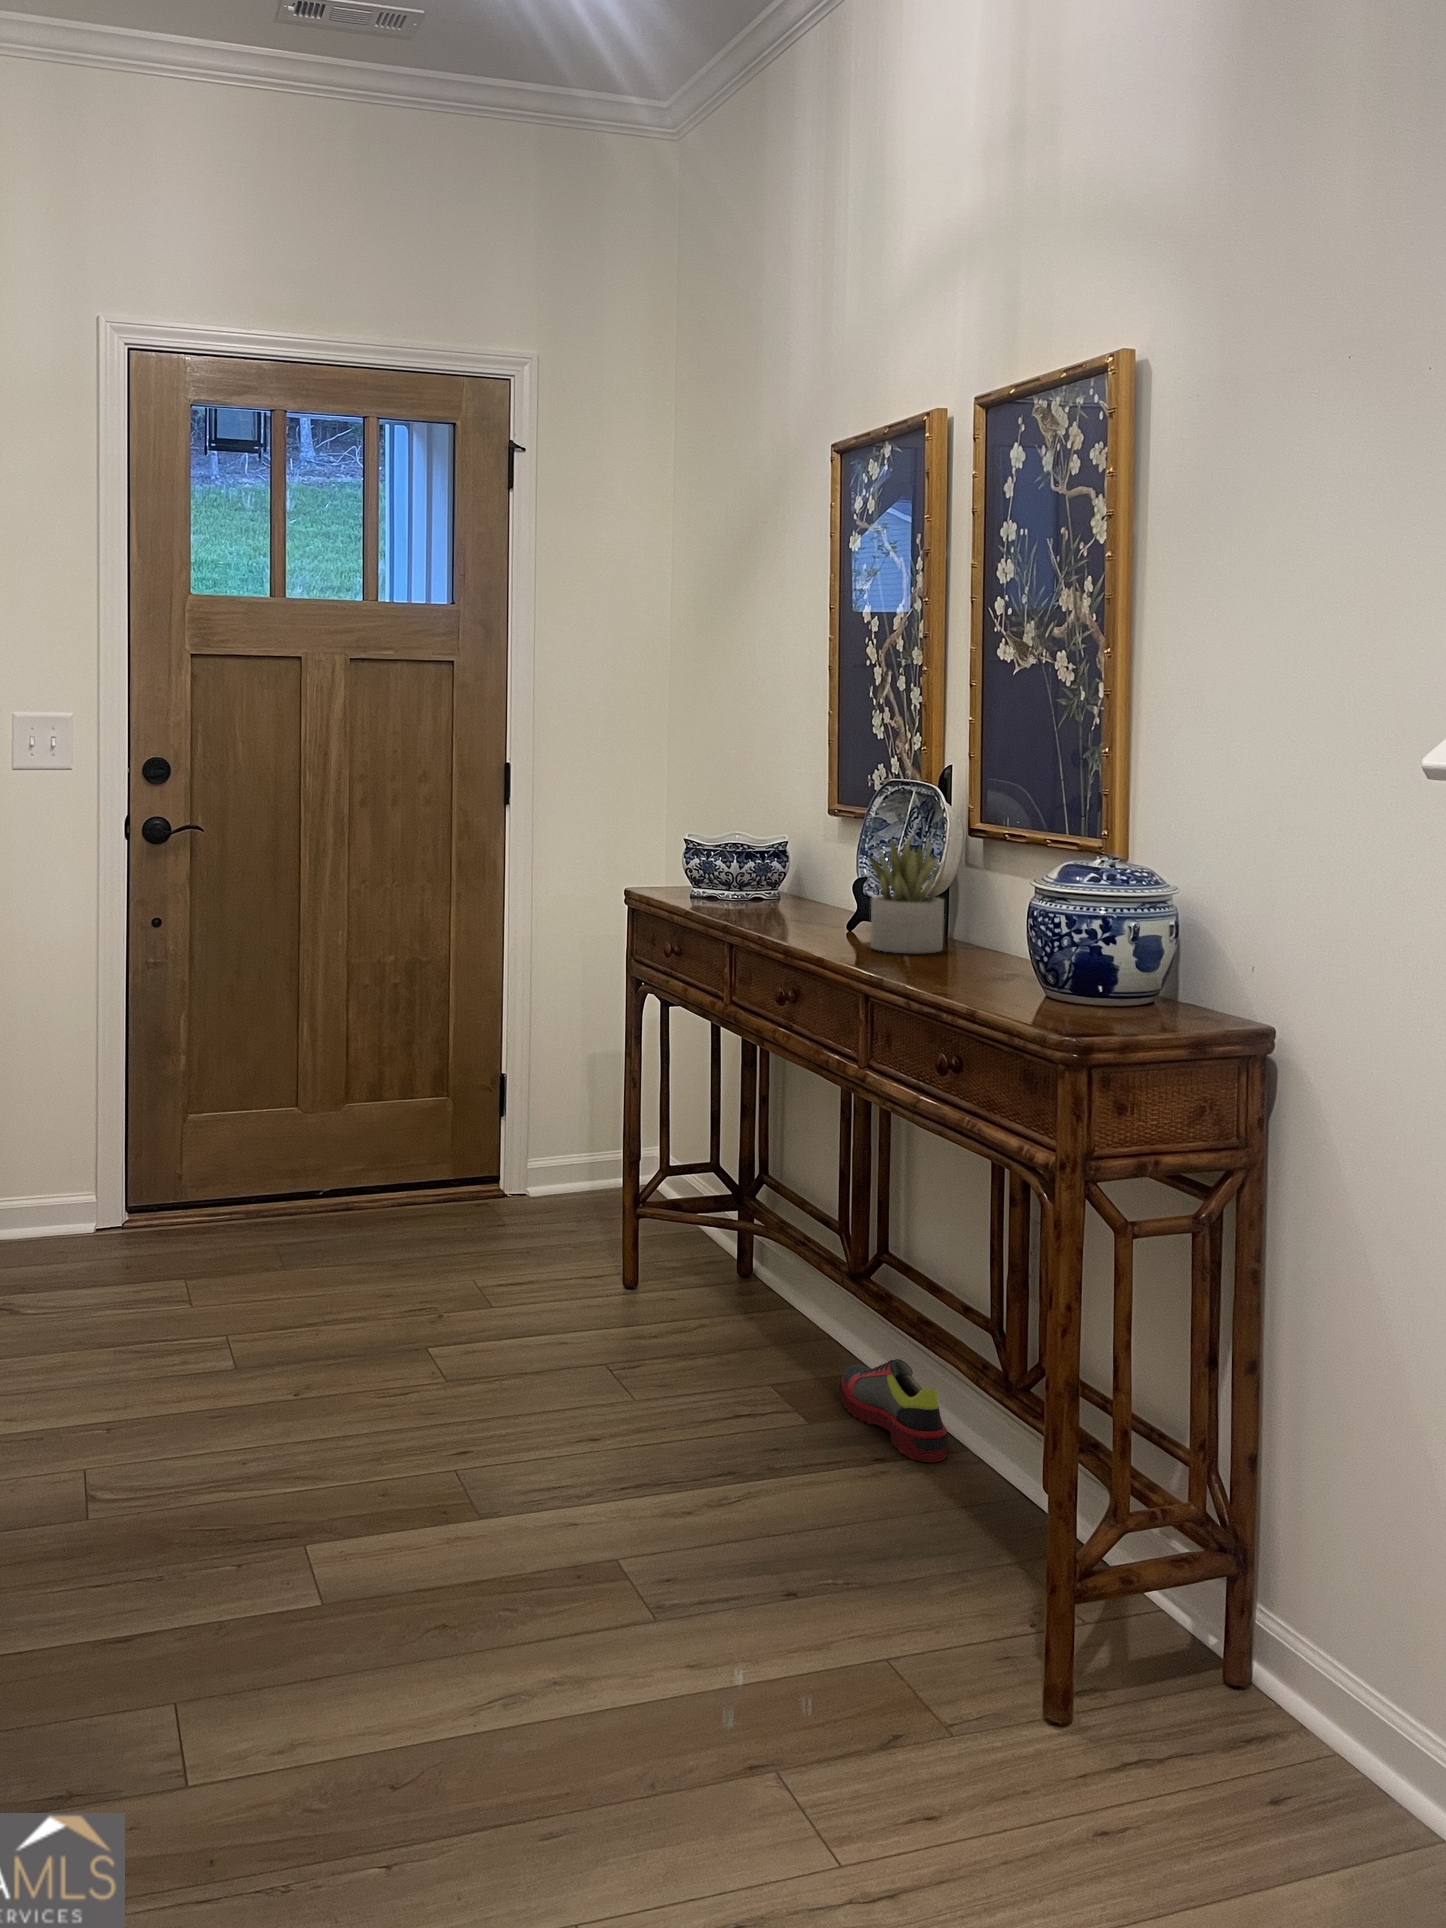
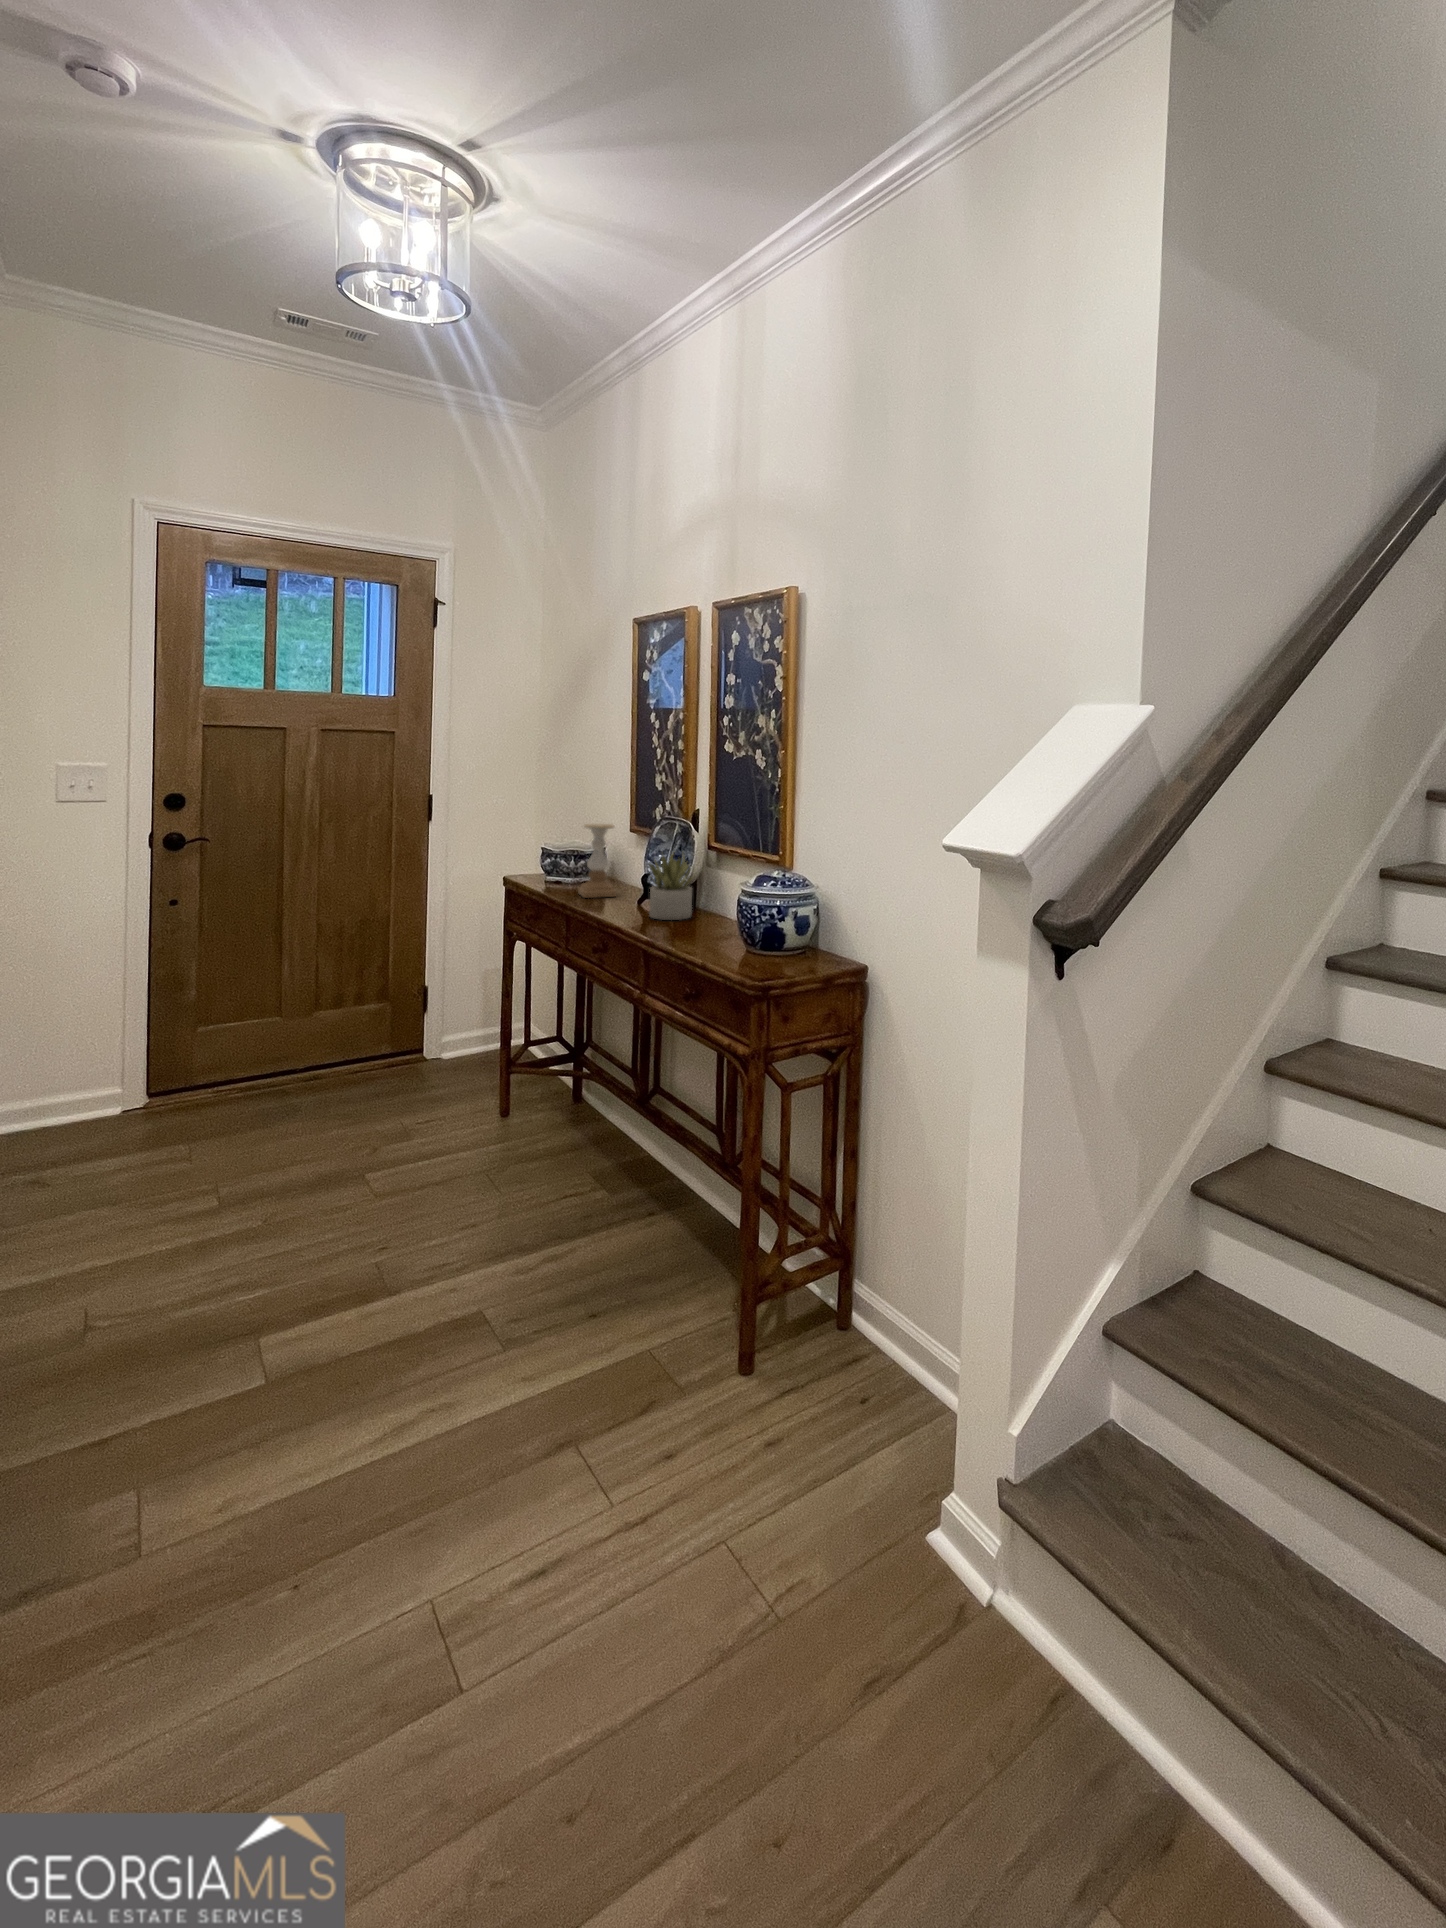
candle holder: none [746,796,810,920] -> present [578,824,616,898]
shoe: present [839,1359,948,1462] -> none [629,1151,691,1211]

